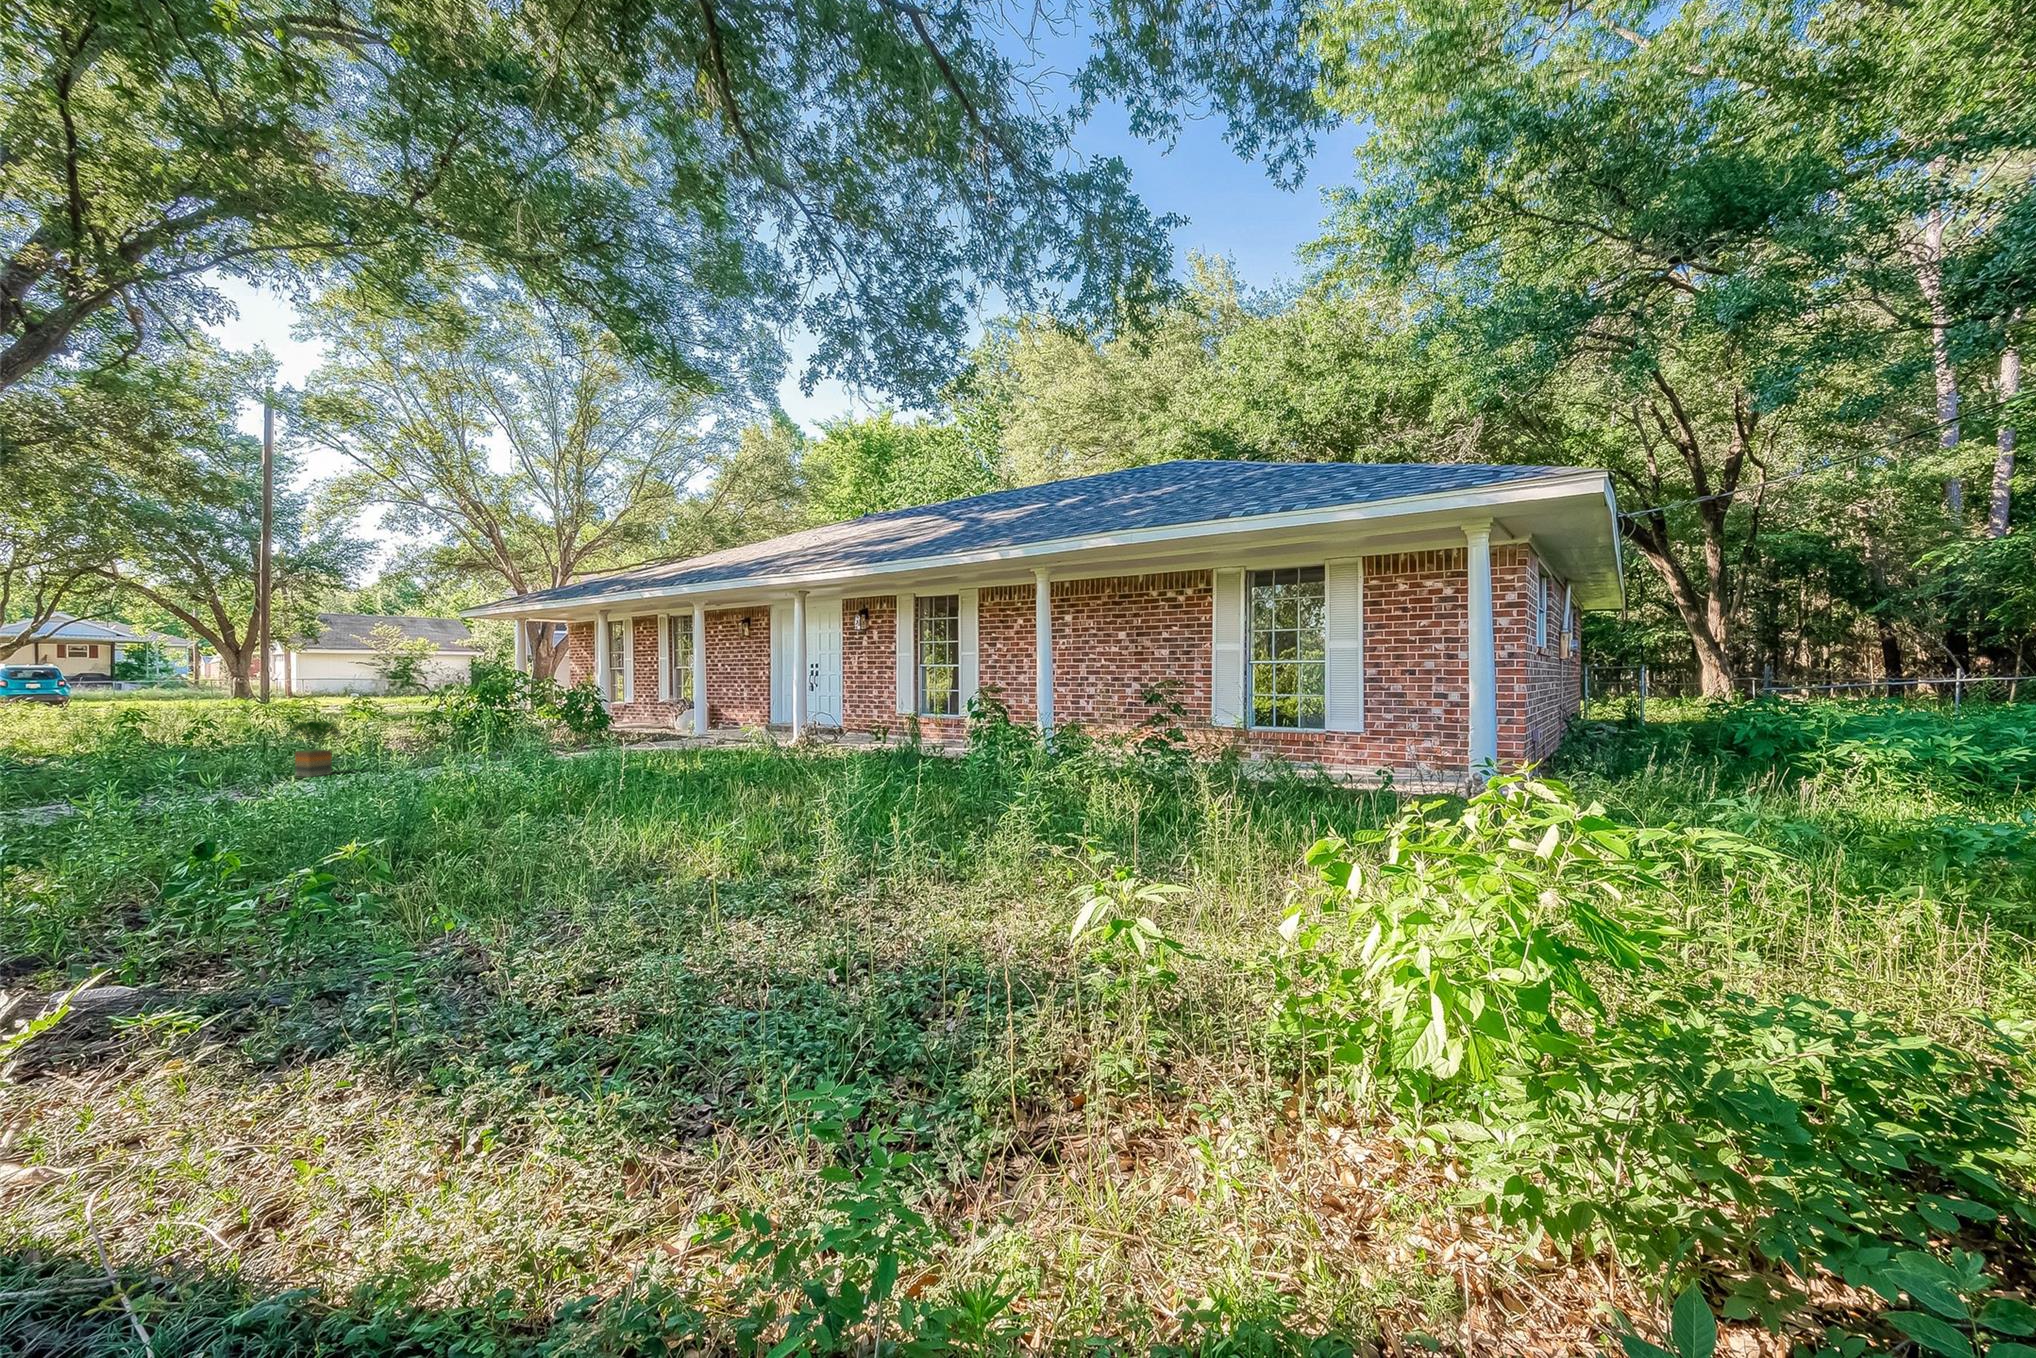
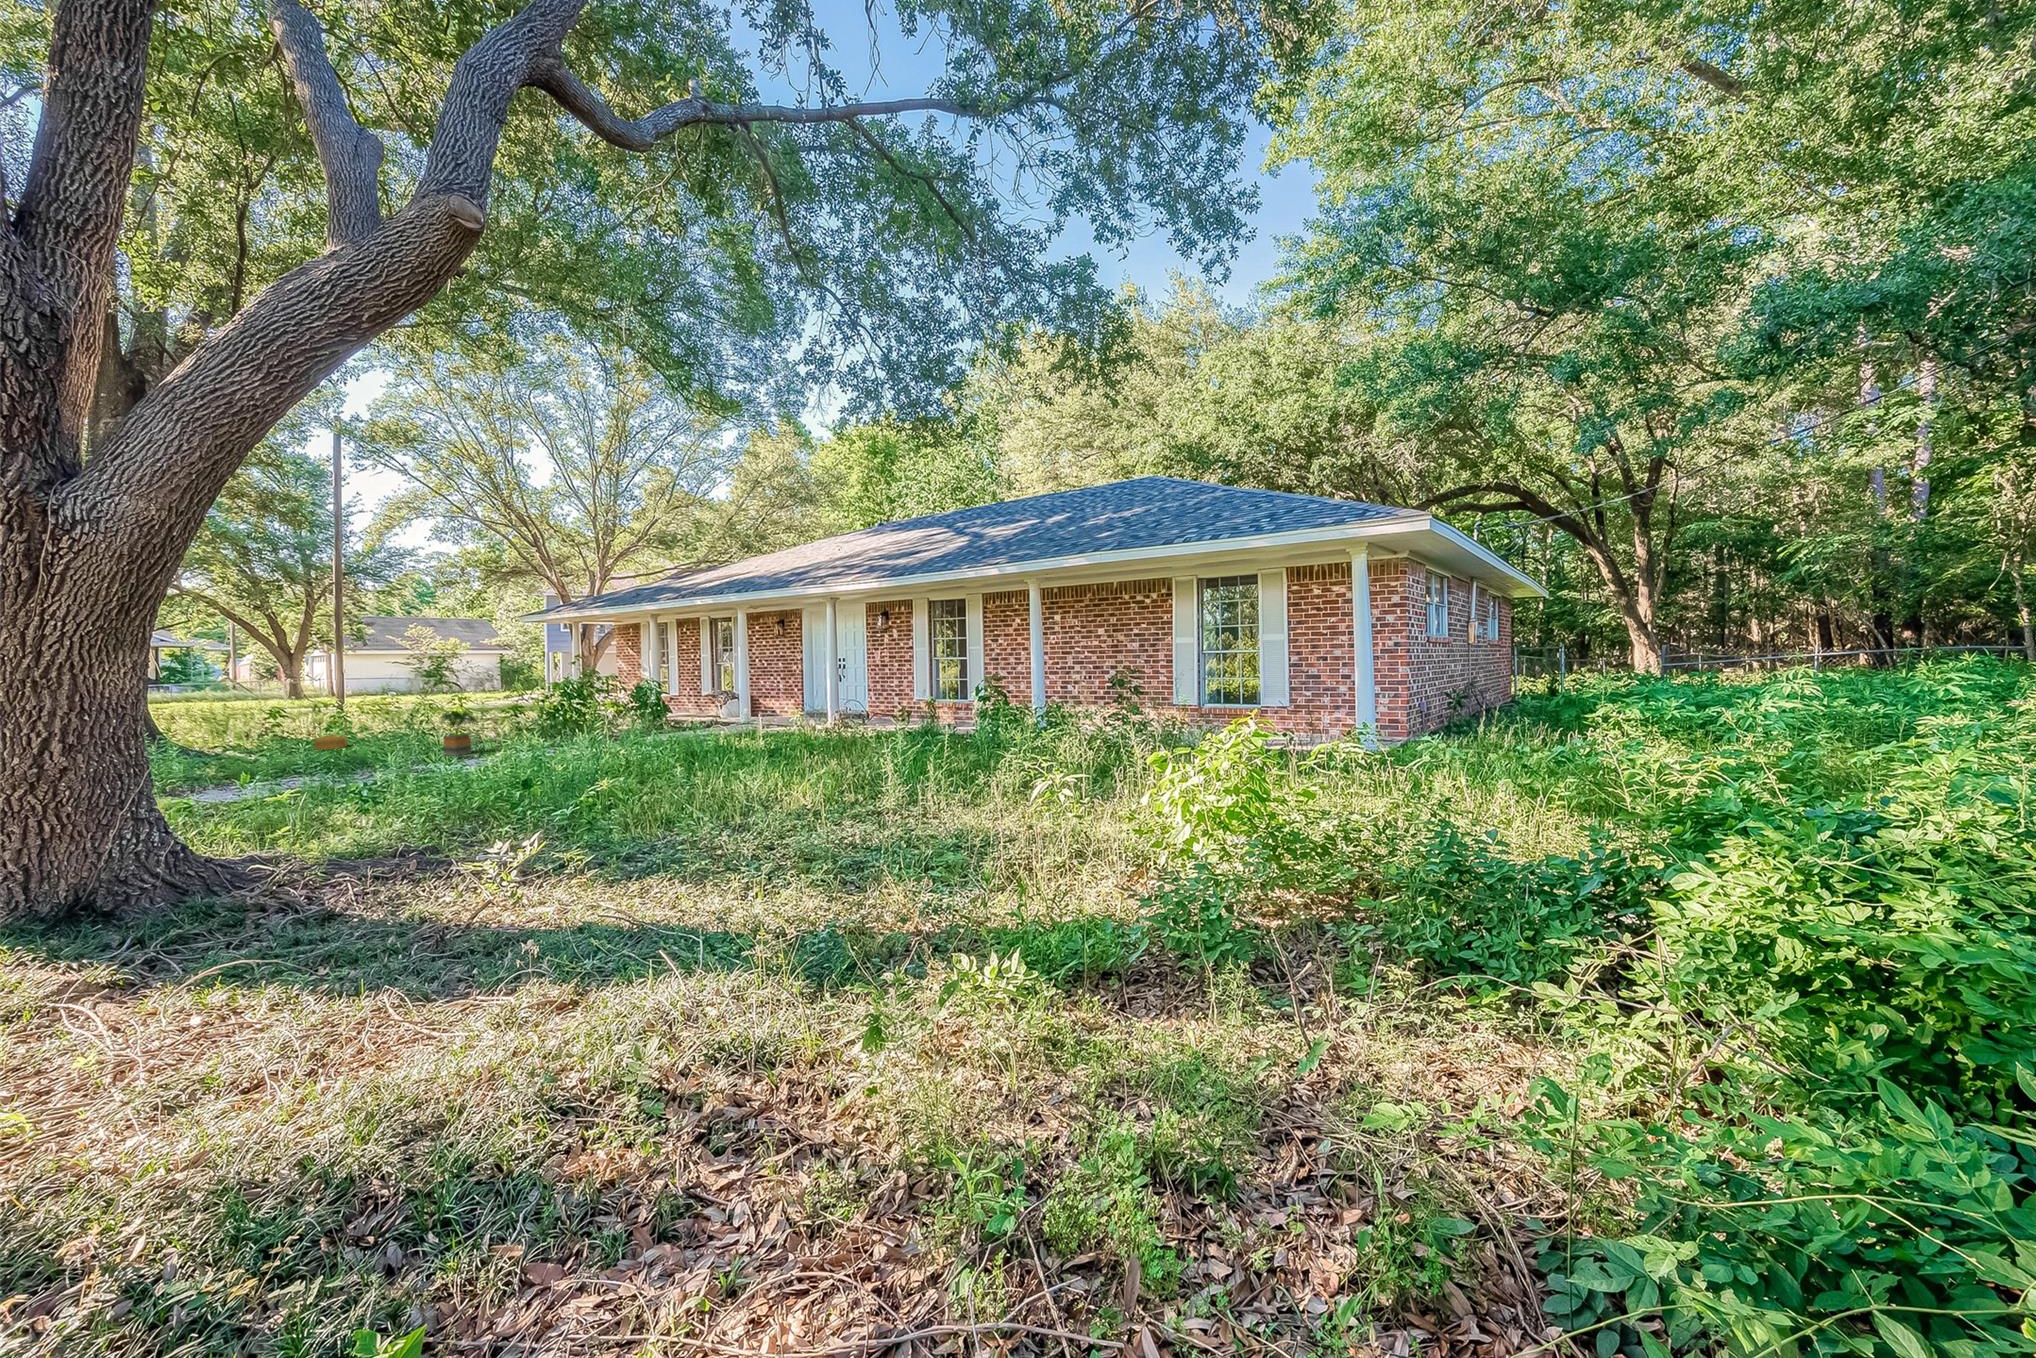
basket: none [142,729,189,766] -> present [313,720,347,750]

